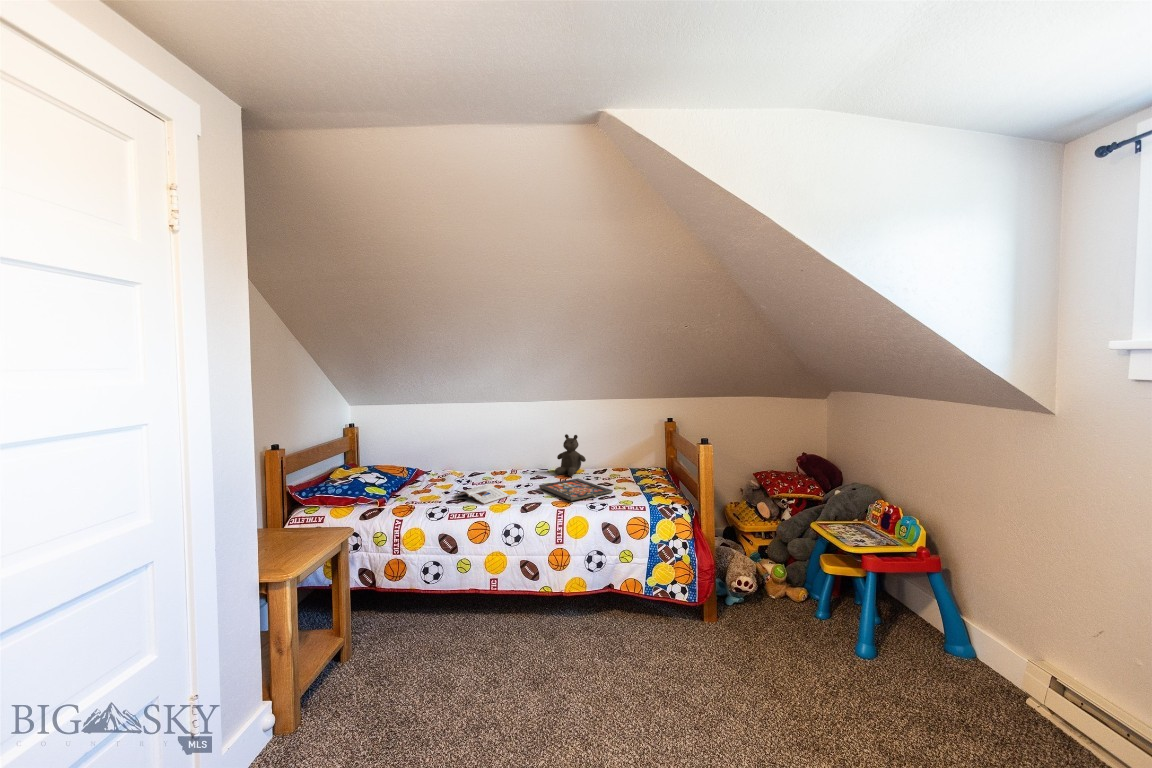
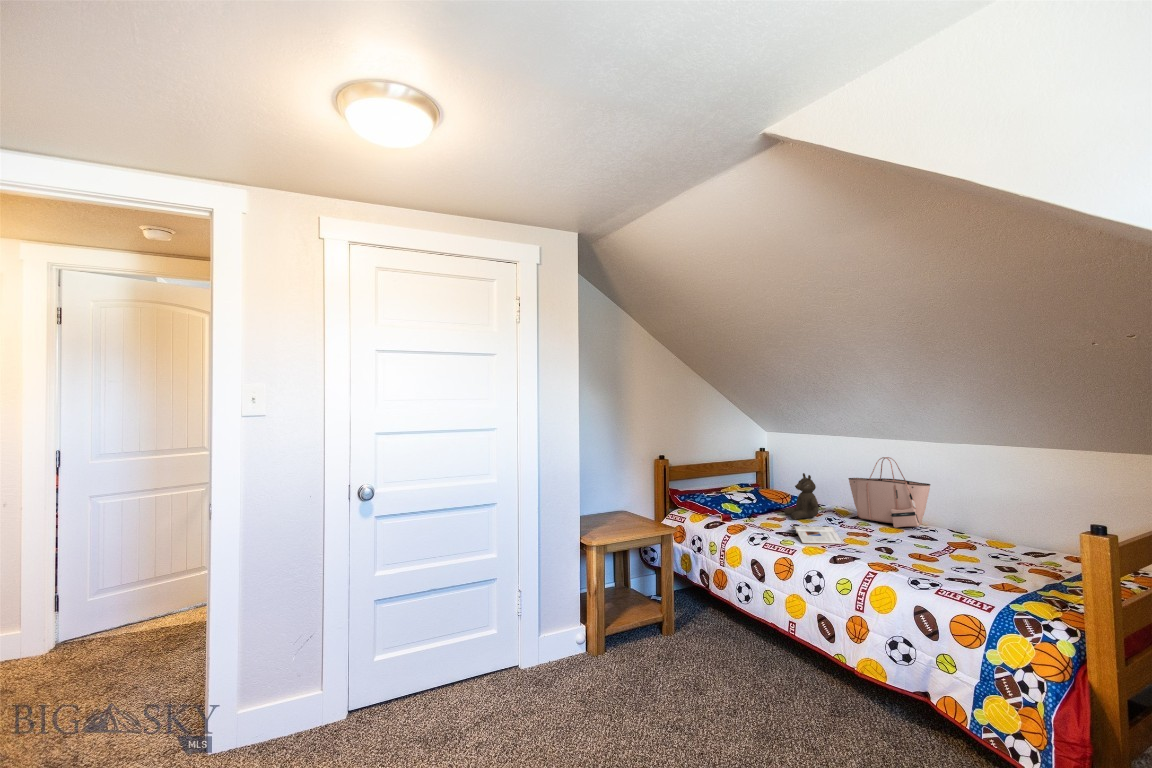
tote bag: none [475,420,535,475] -> present [848,457,930,528]
teddy bear: present [555,434,586,476] -> present [784,473,819,519]
board game: present [539,478,613,501] -> none [890,542,984,578]

